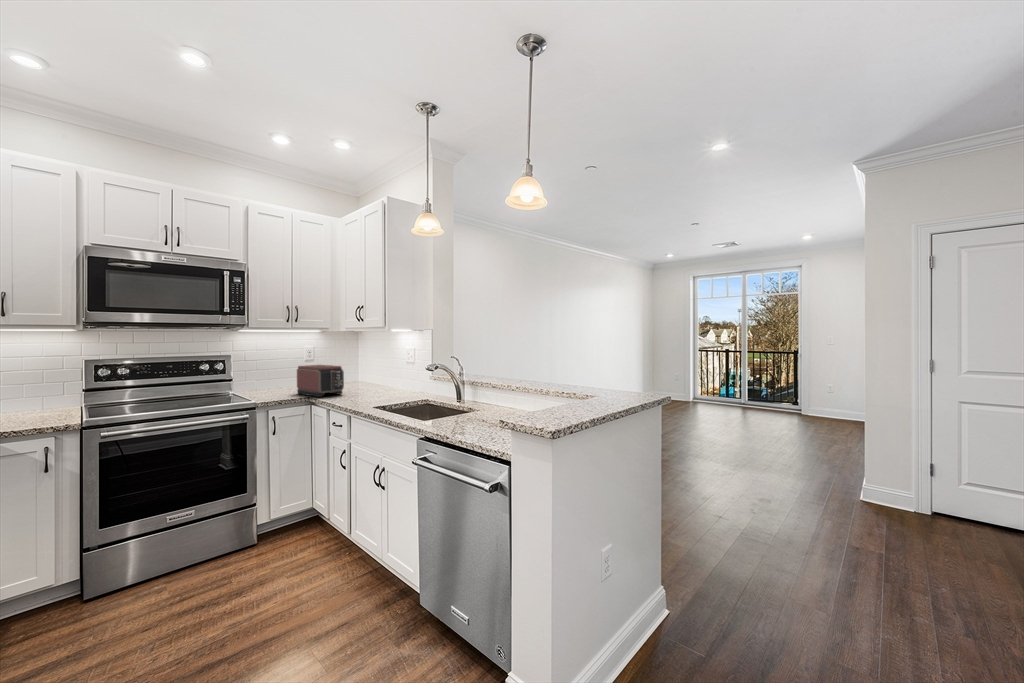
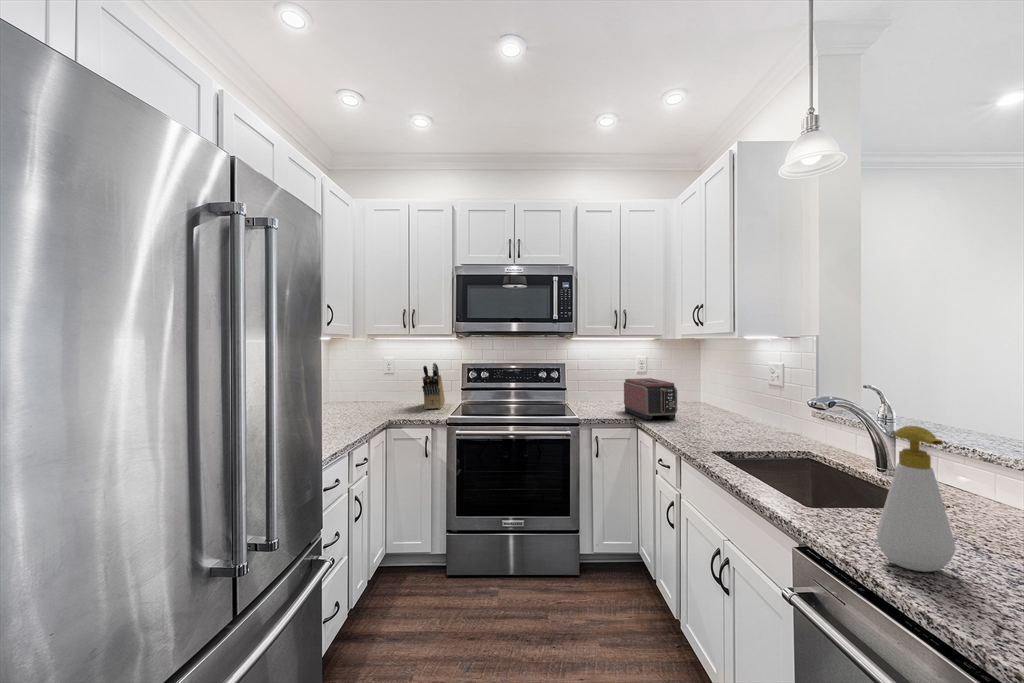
knife block: none [31,357,62,414] -> present [422,363,445,409]
soap bottle: none [452,365,478,430] -> present [877,426,955,572]

